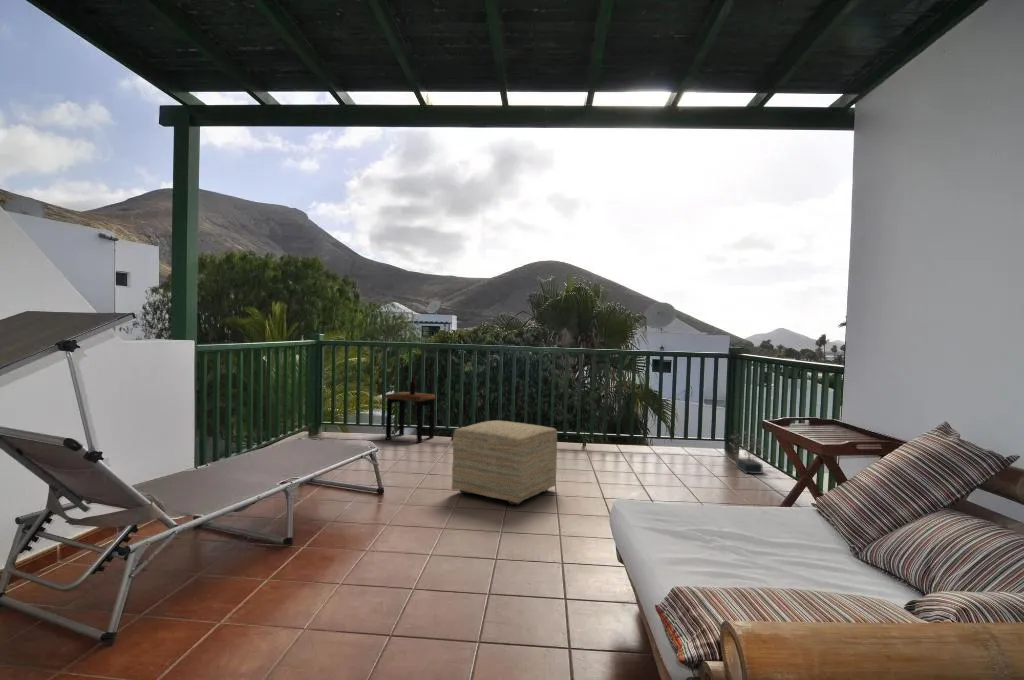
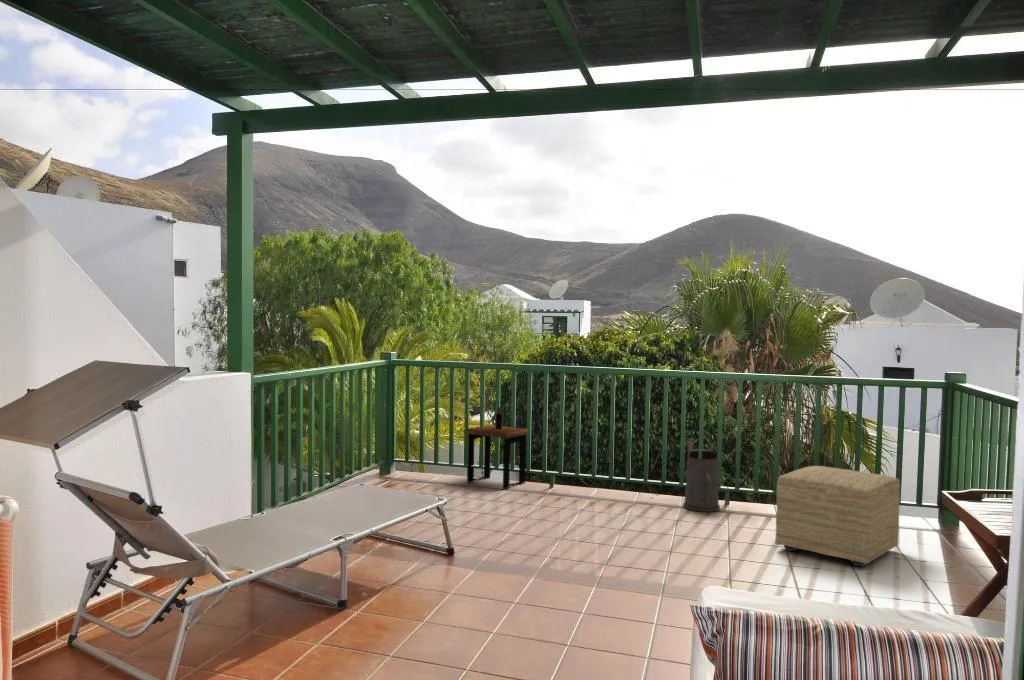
watering can: none [562,397,590,455] -> present [683,437,720,512]
ottoman: present [452,421,557,505] -> present [775,466,900,566]
decorative plant: present [730,432,764,474] -> none [906,489,957,547]

